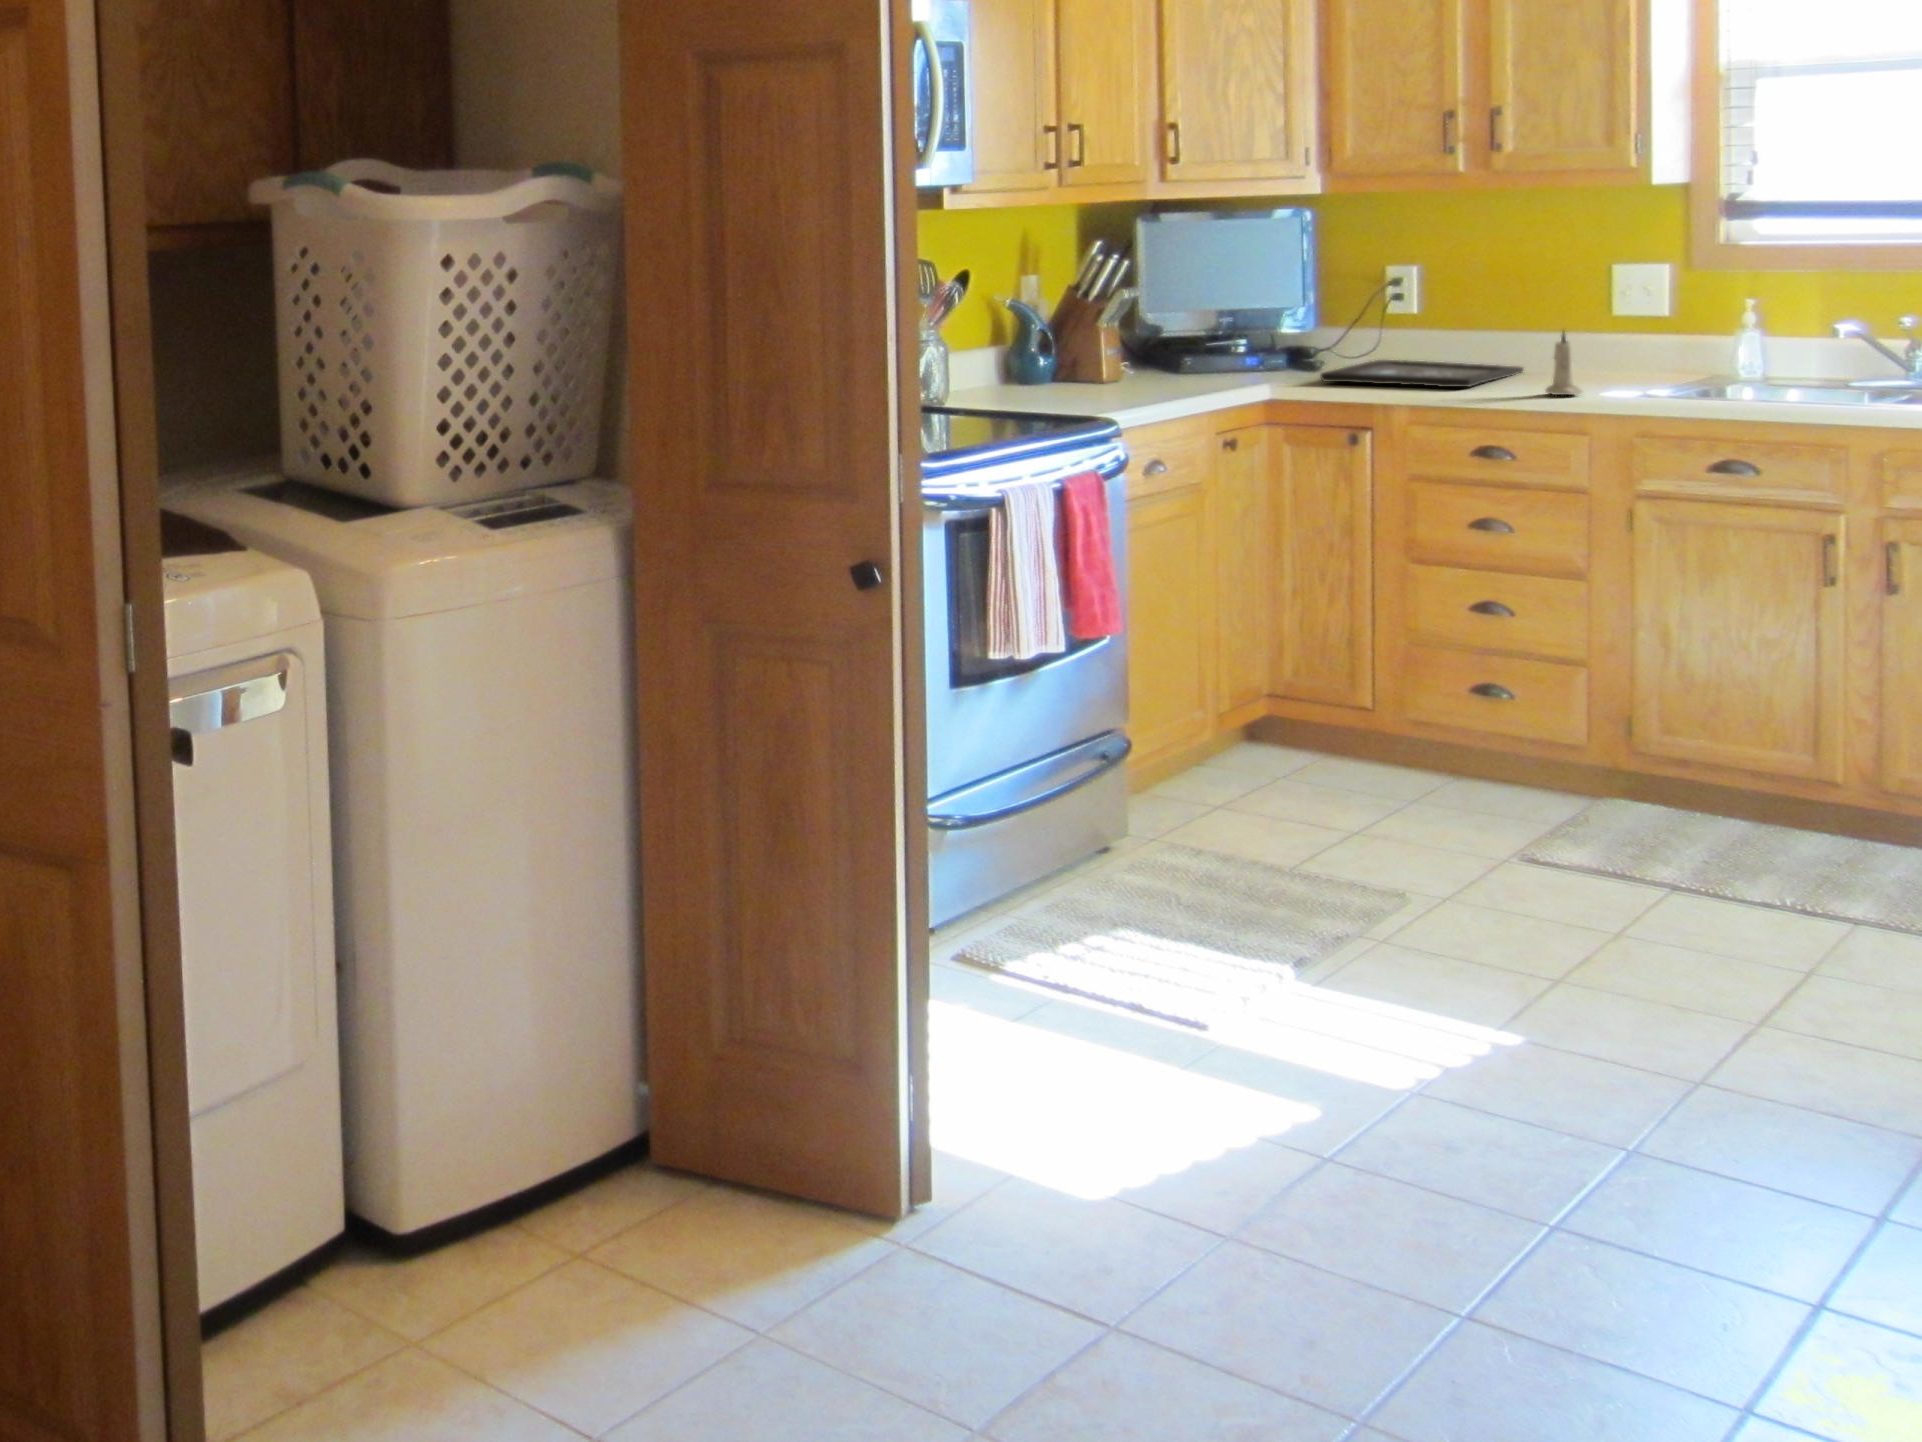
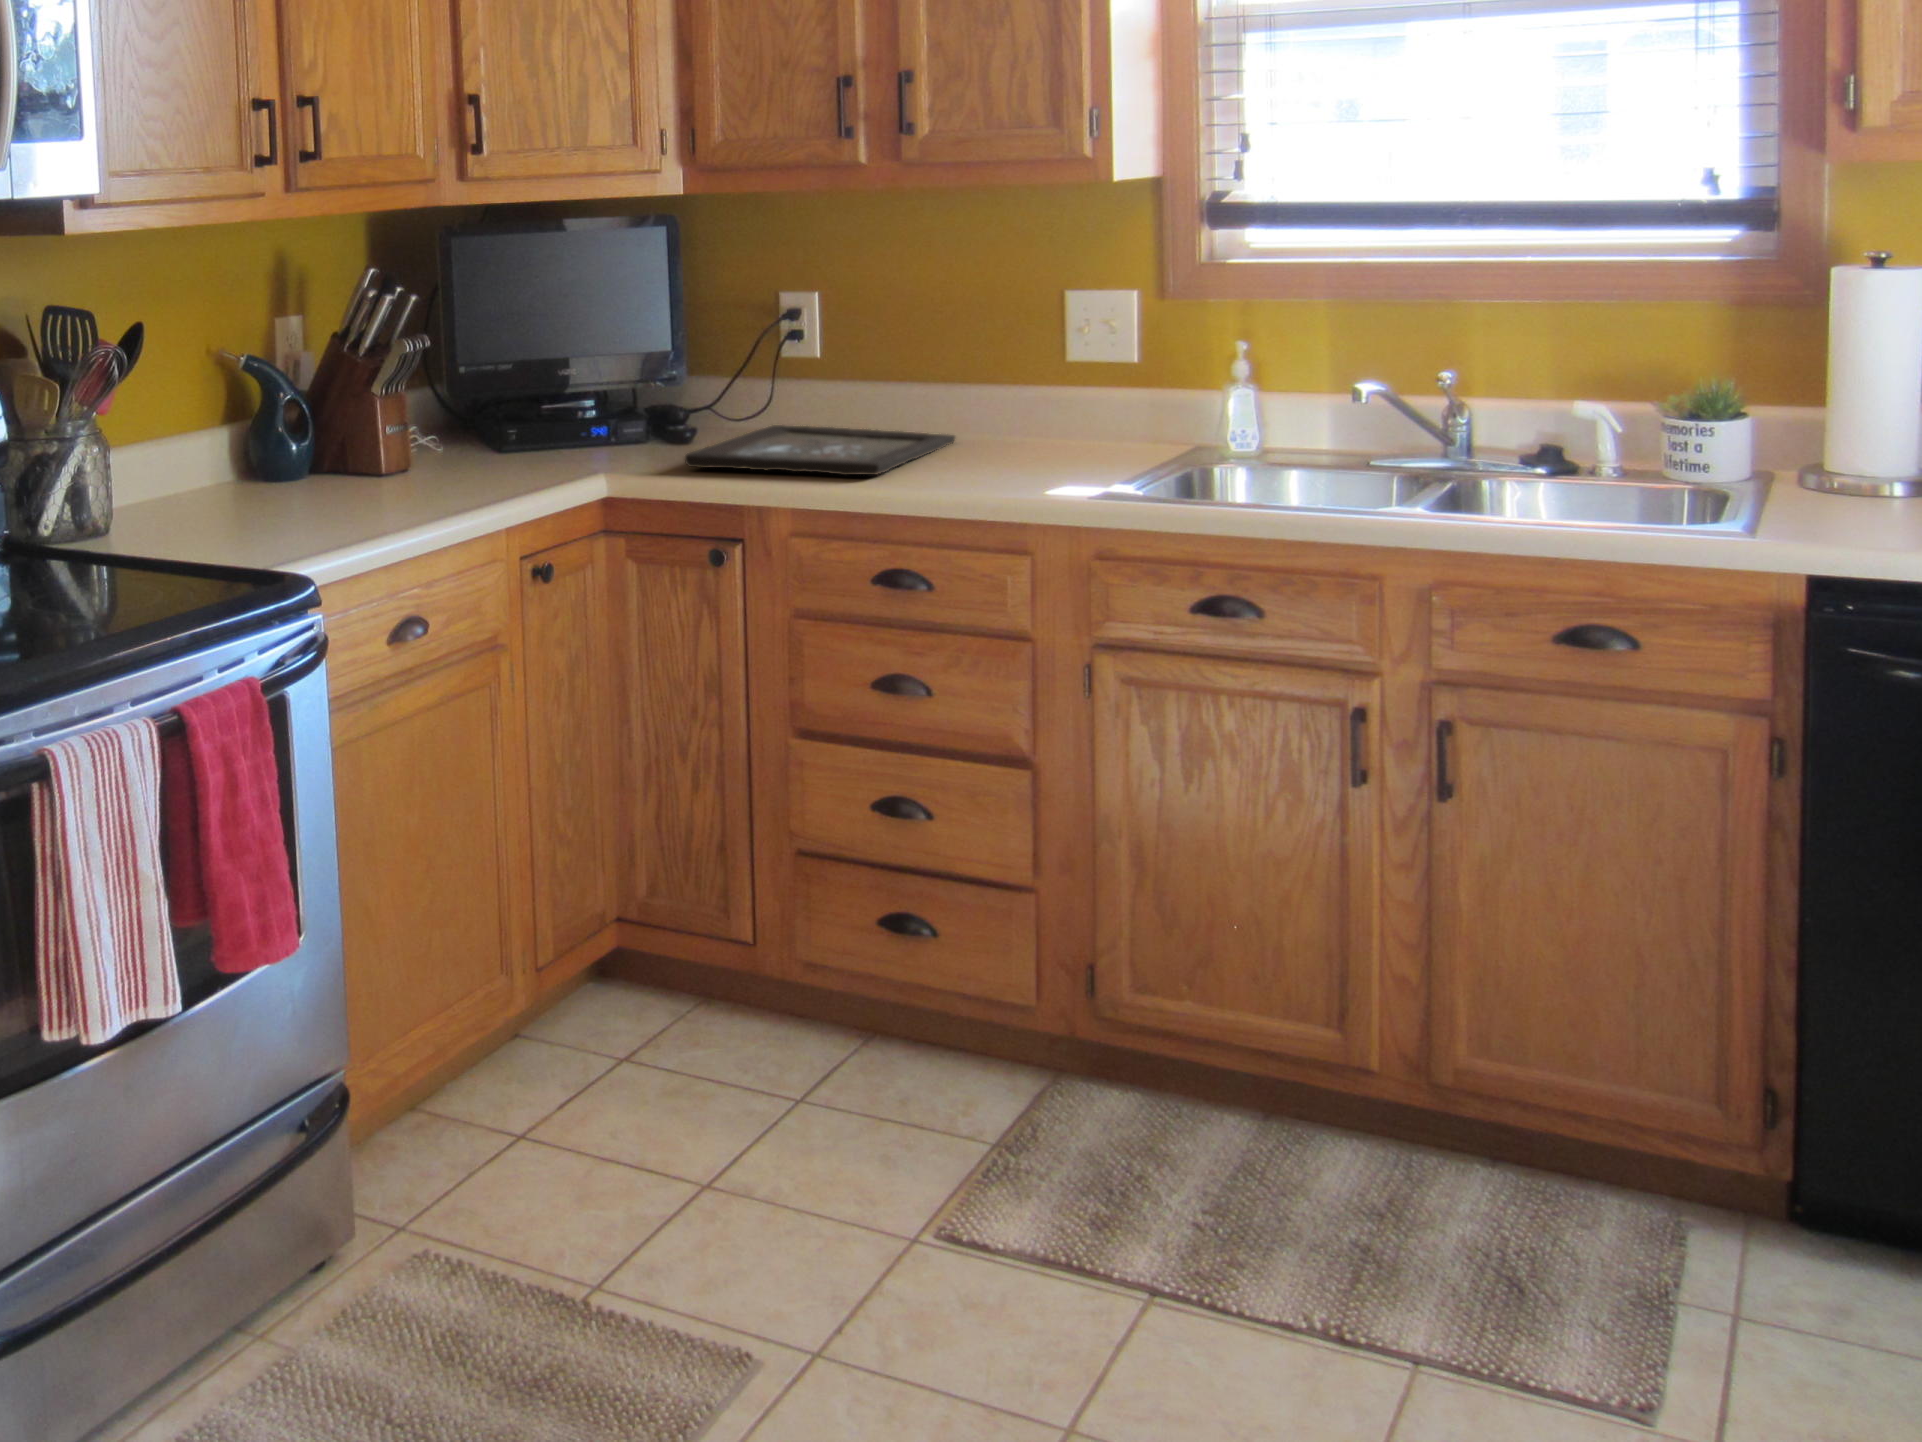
candle: present [1546,331,1582,395] -> none [976,391,1026,489]

